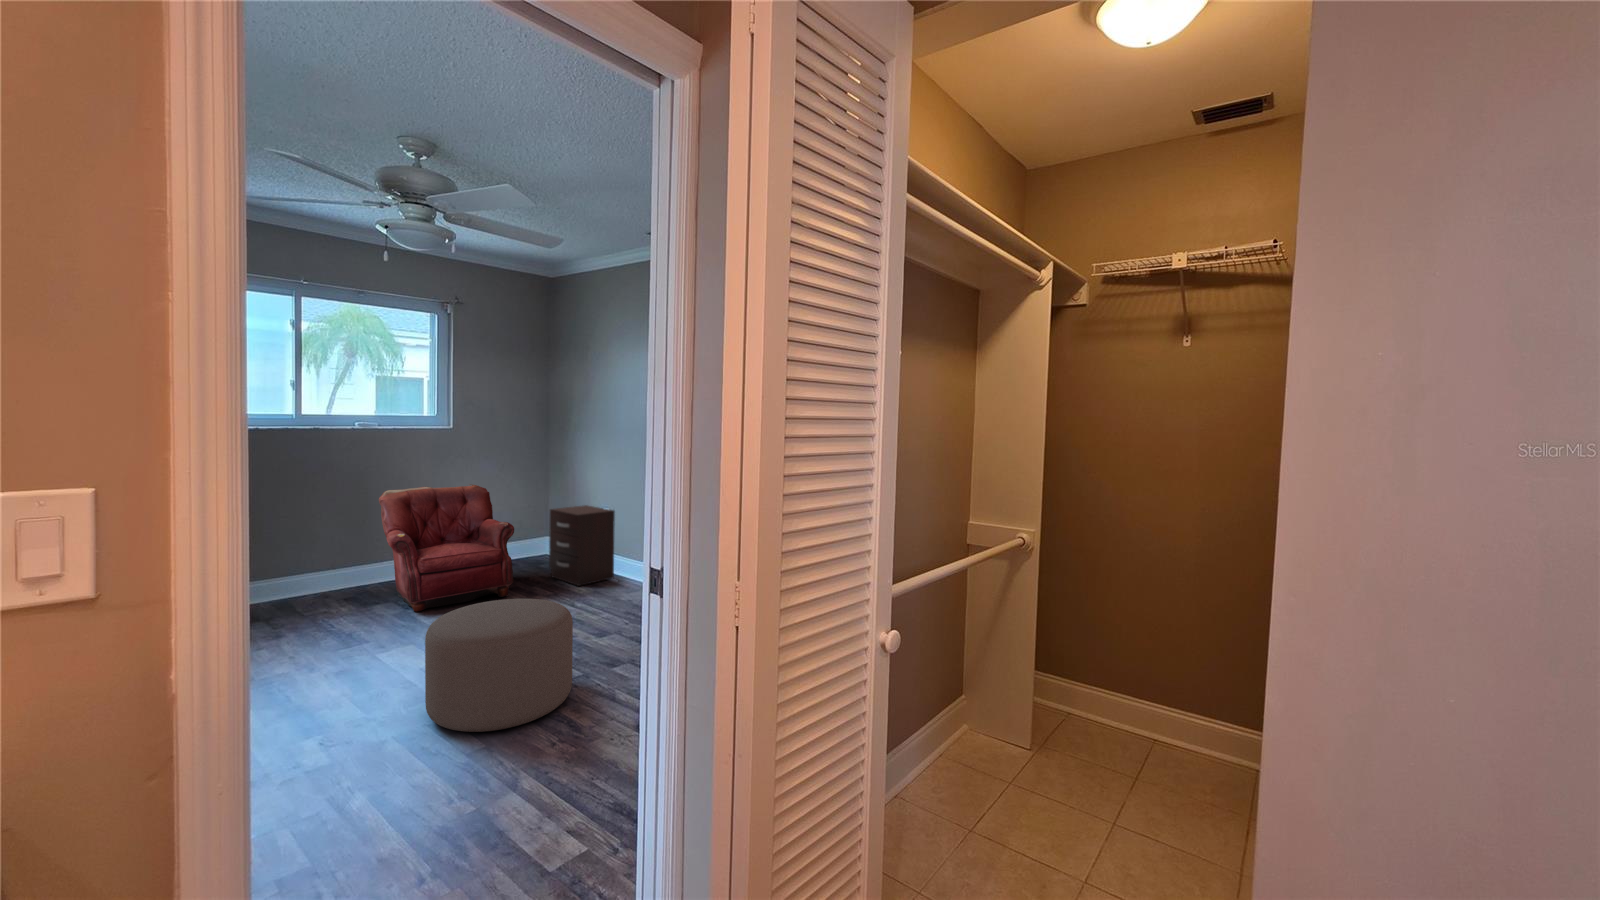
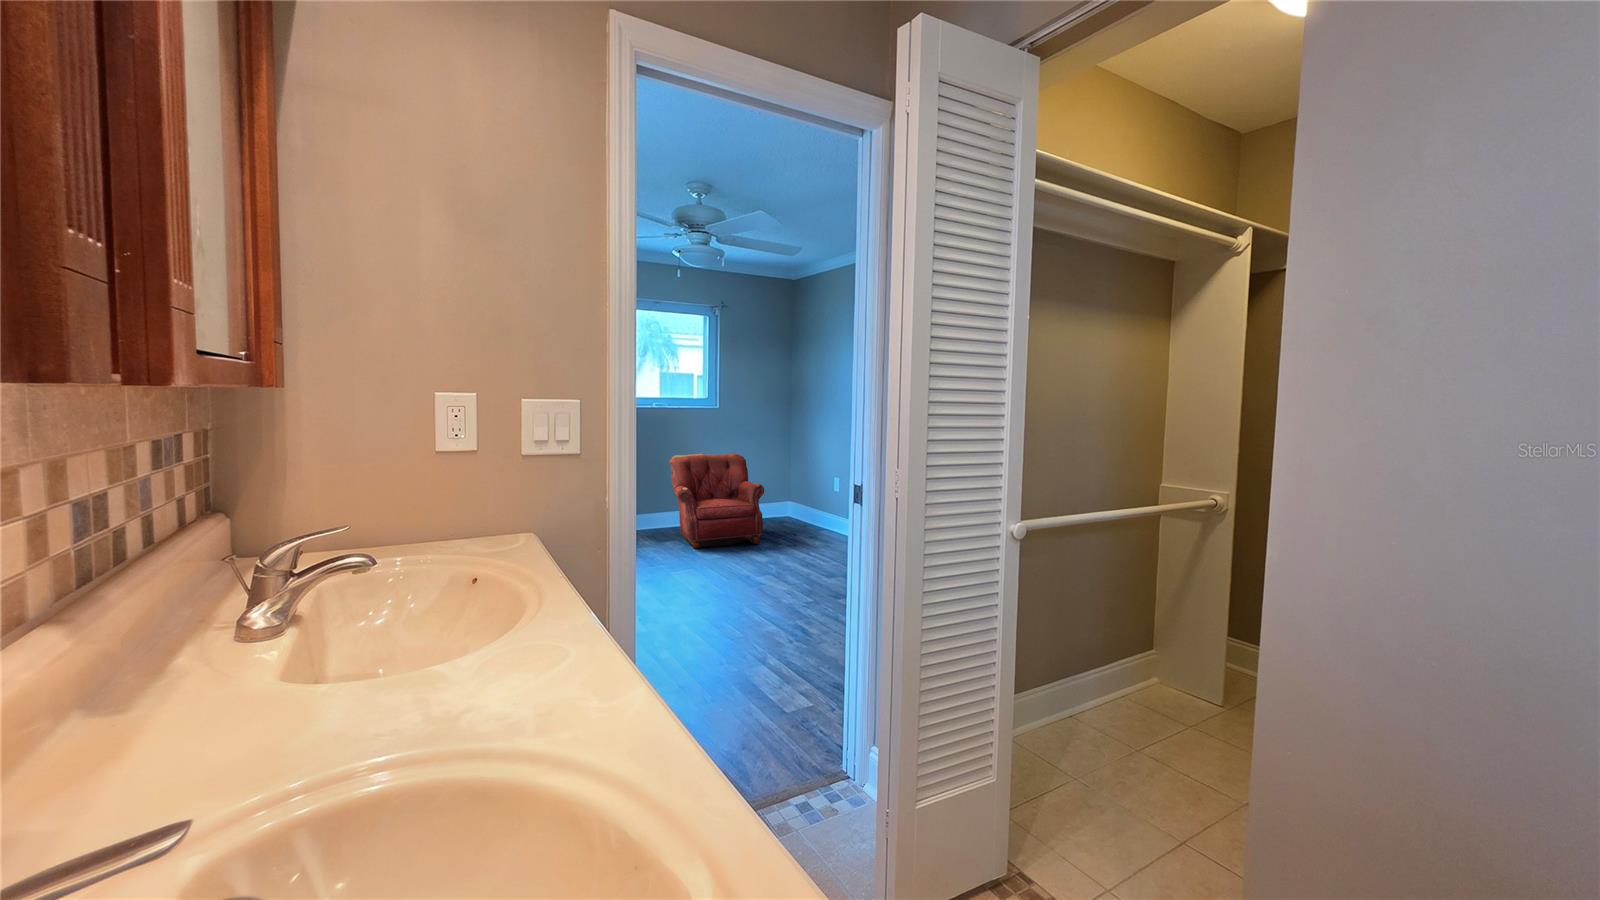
dresser: present [549,505,615,586] -> none [791,474,844,542]
ottoman: present [425,599,573,732] -> none [705,536,806,628]

